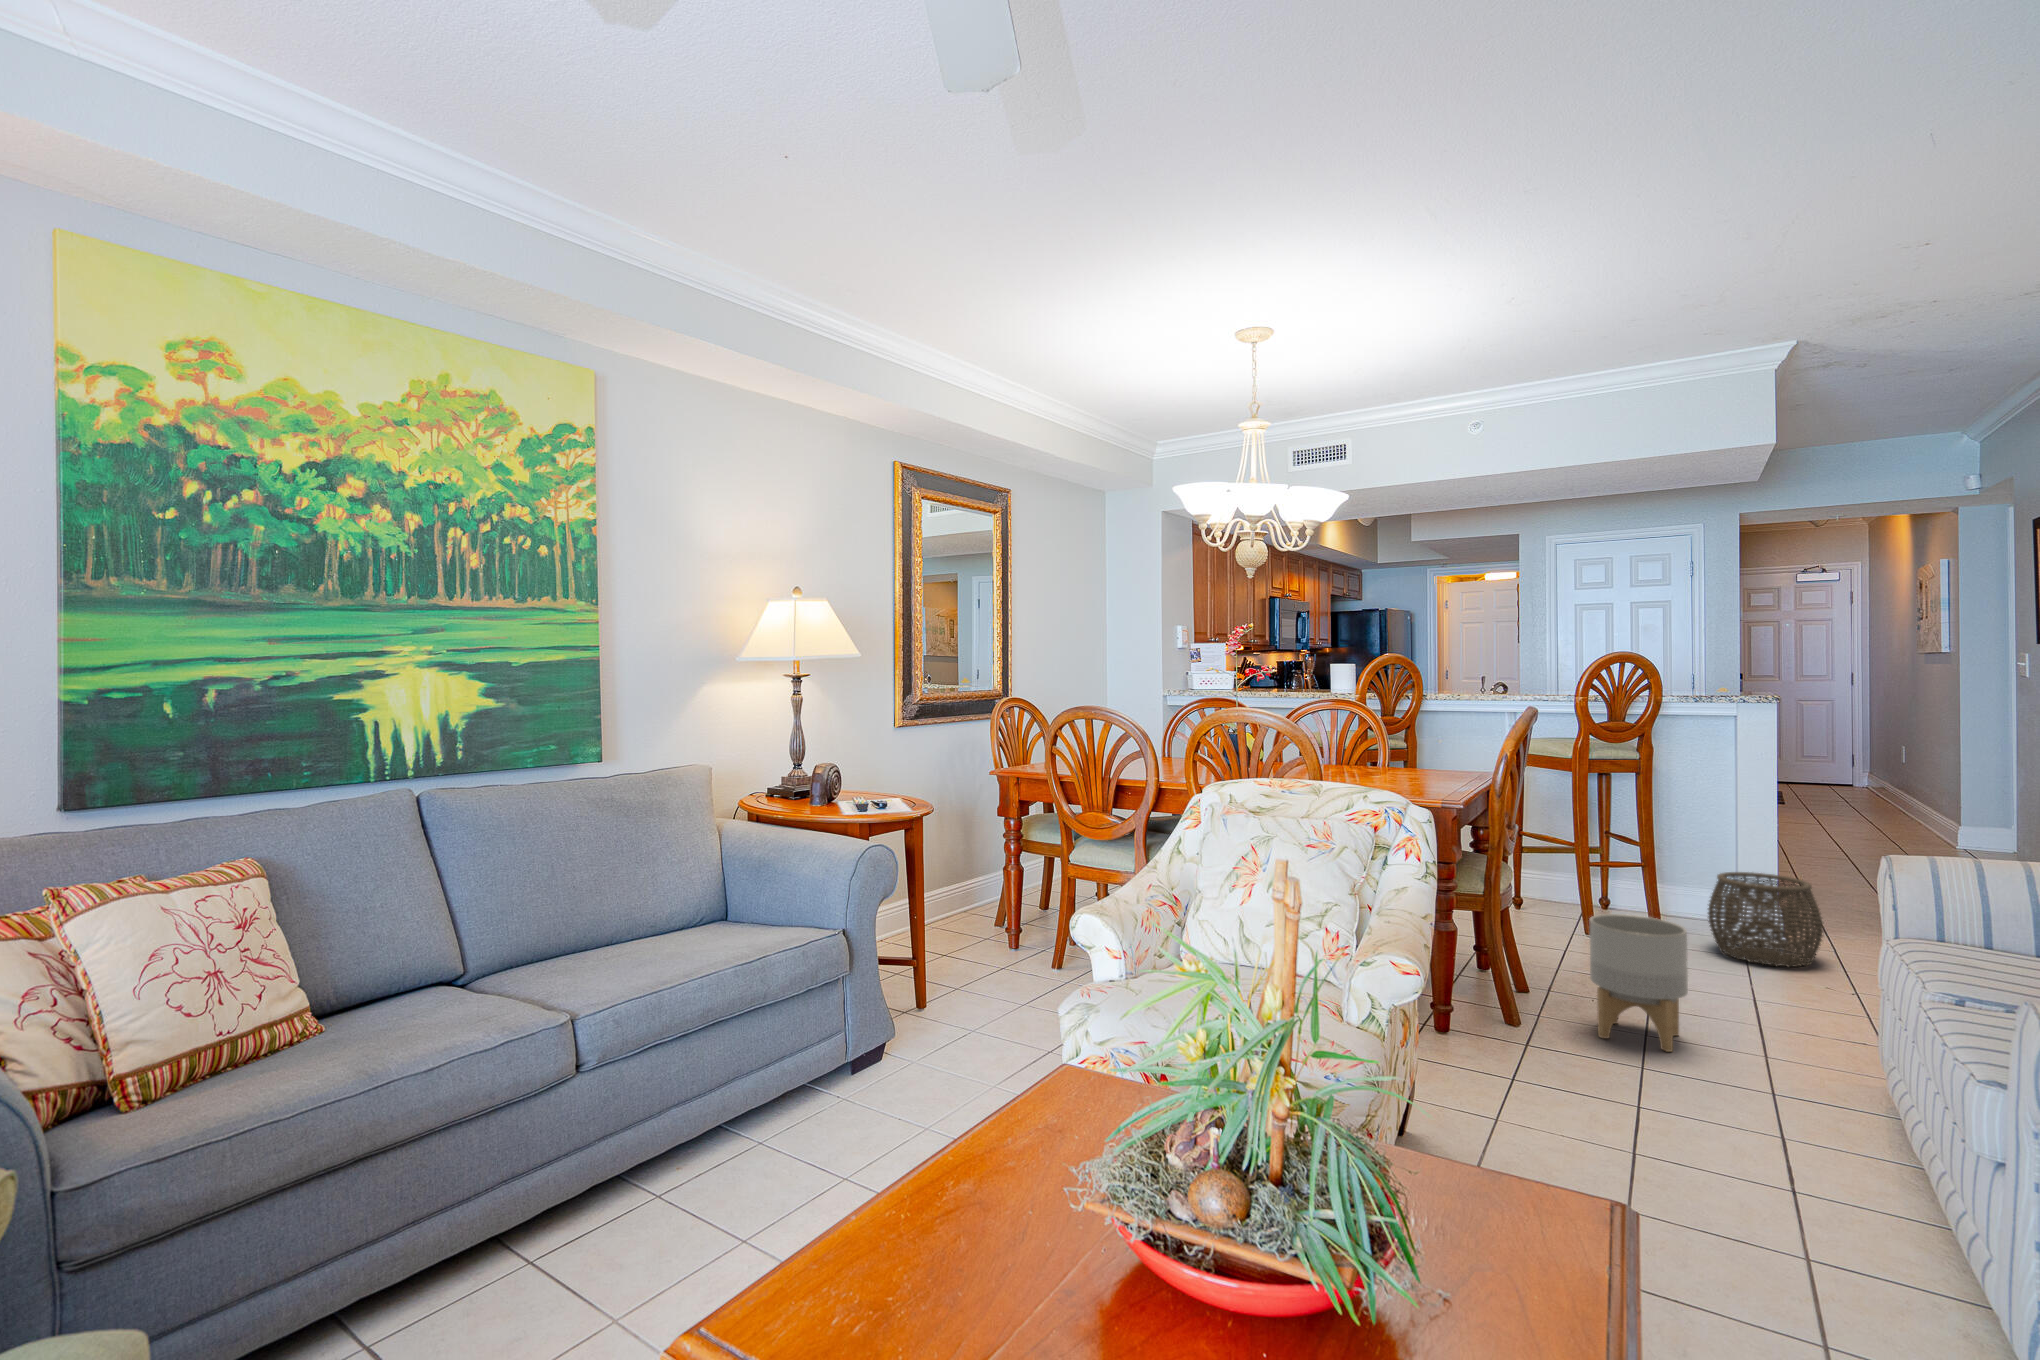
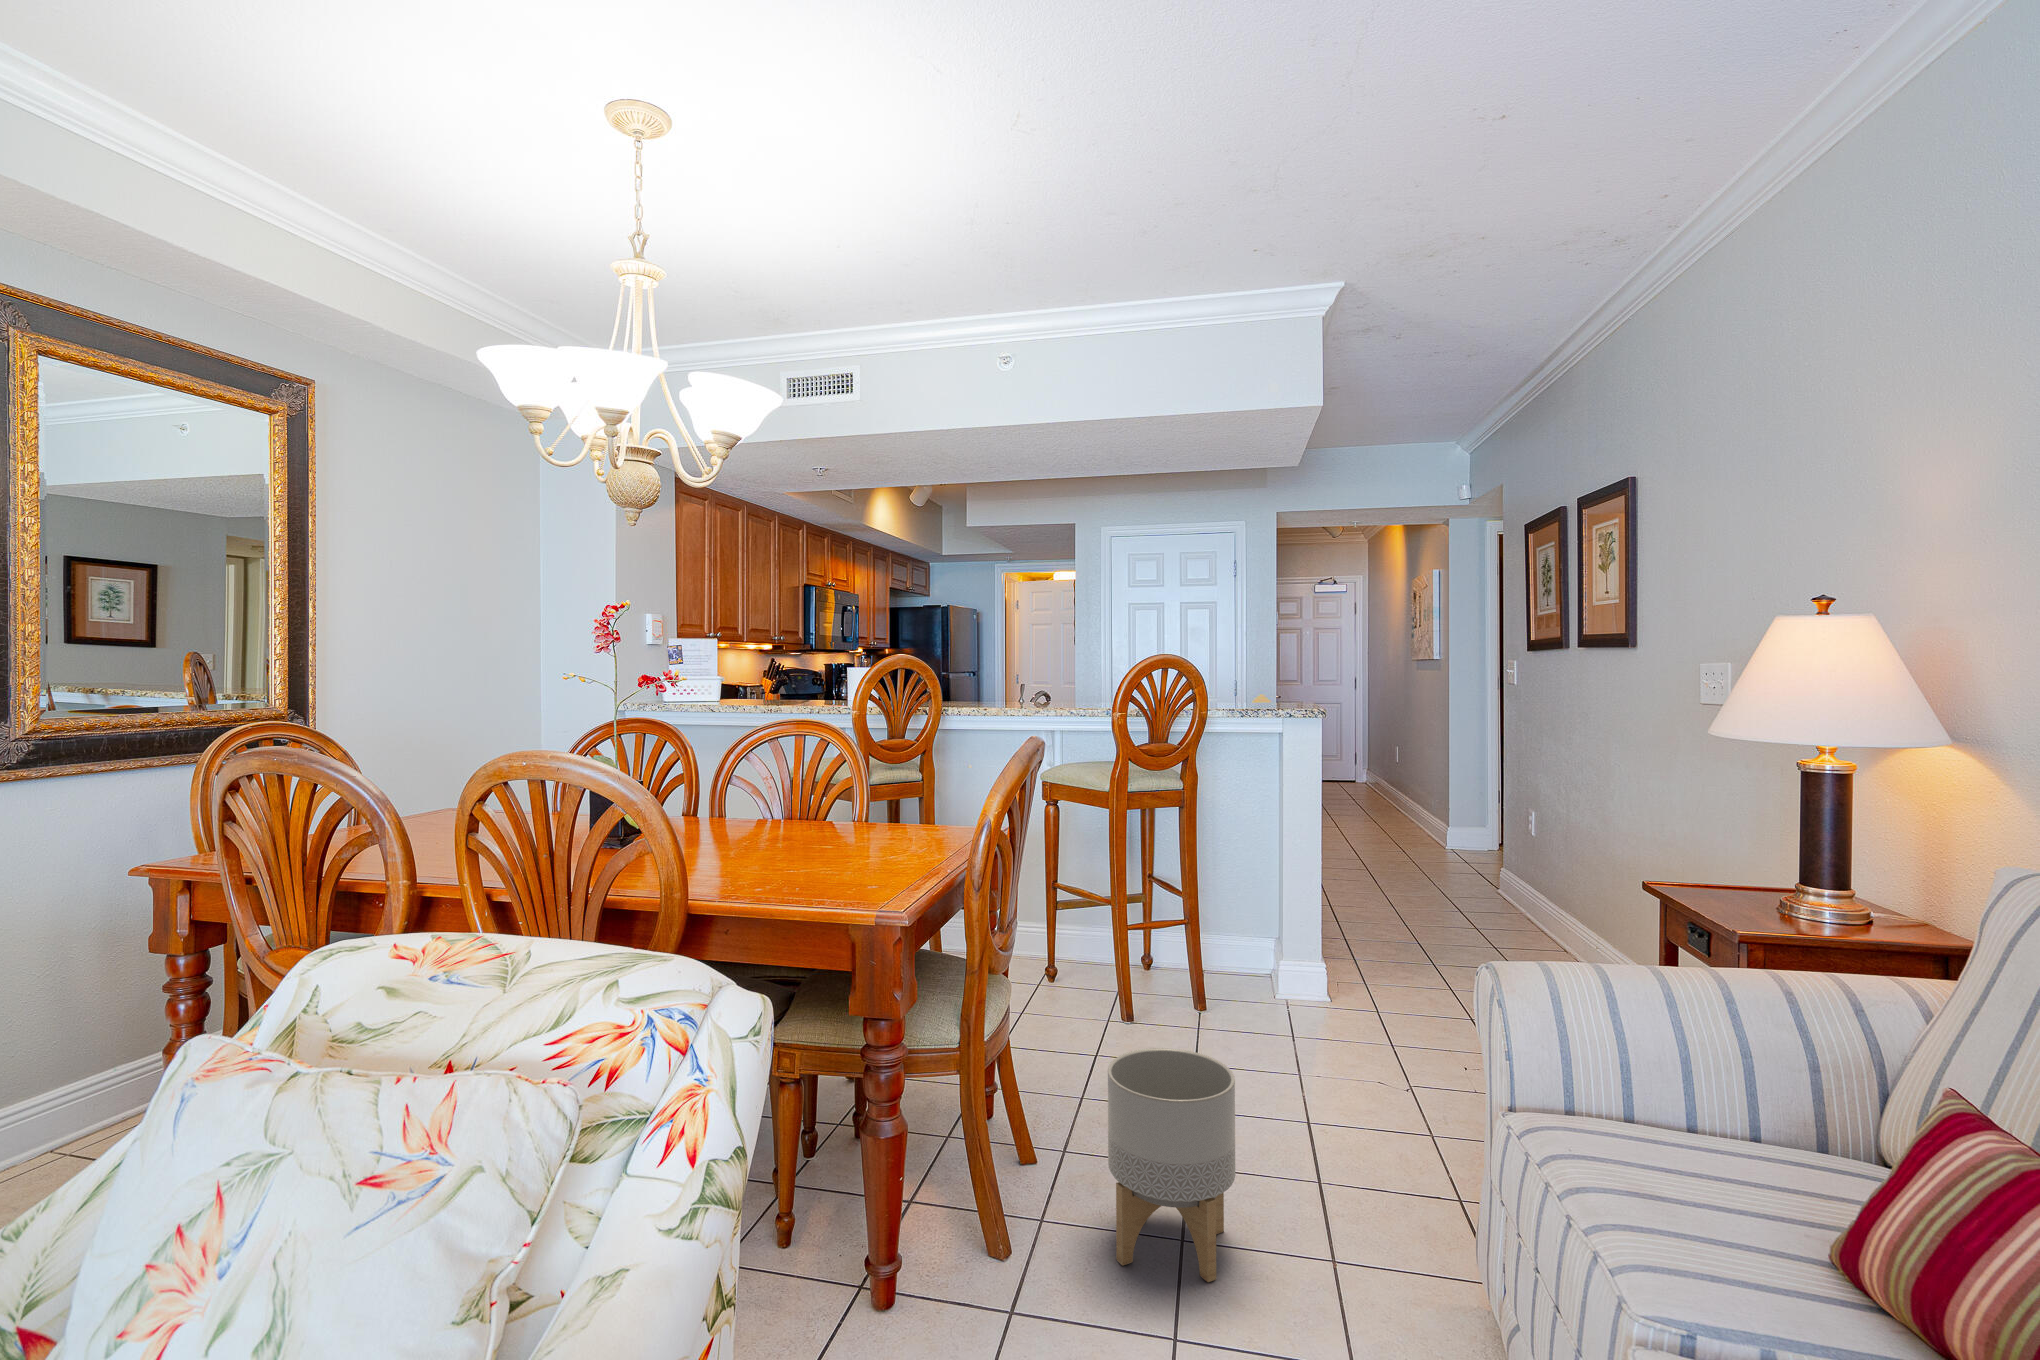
woven basket: present [1708,872,1823,967] -> none [1252,927,1372,1052]

